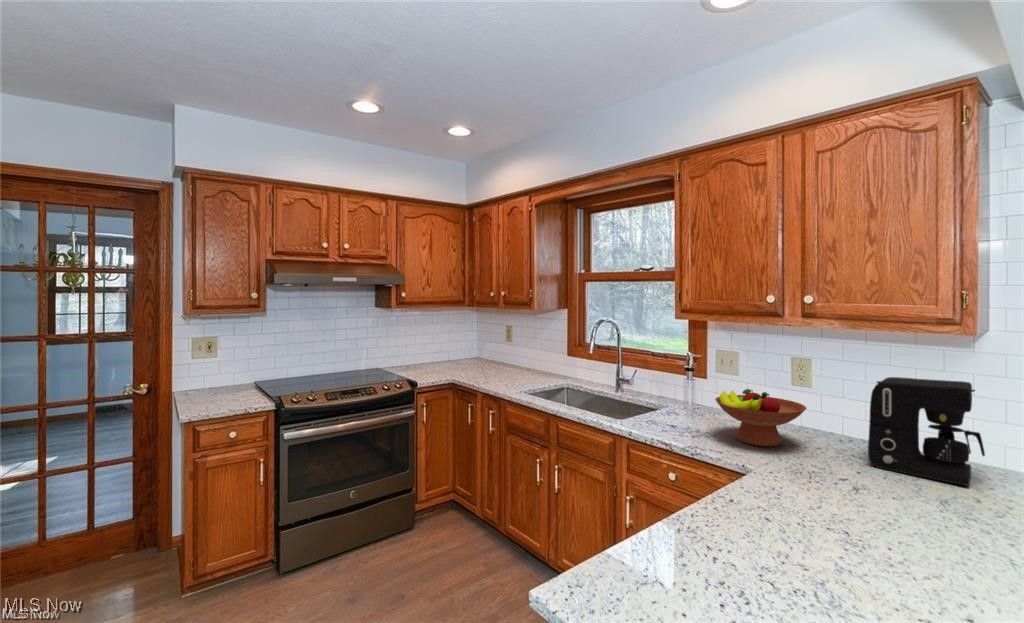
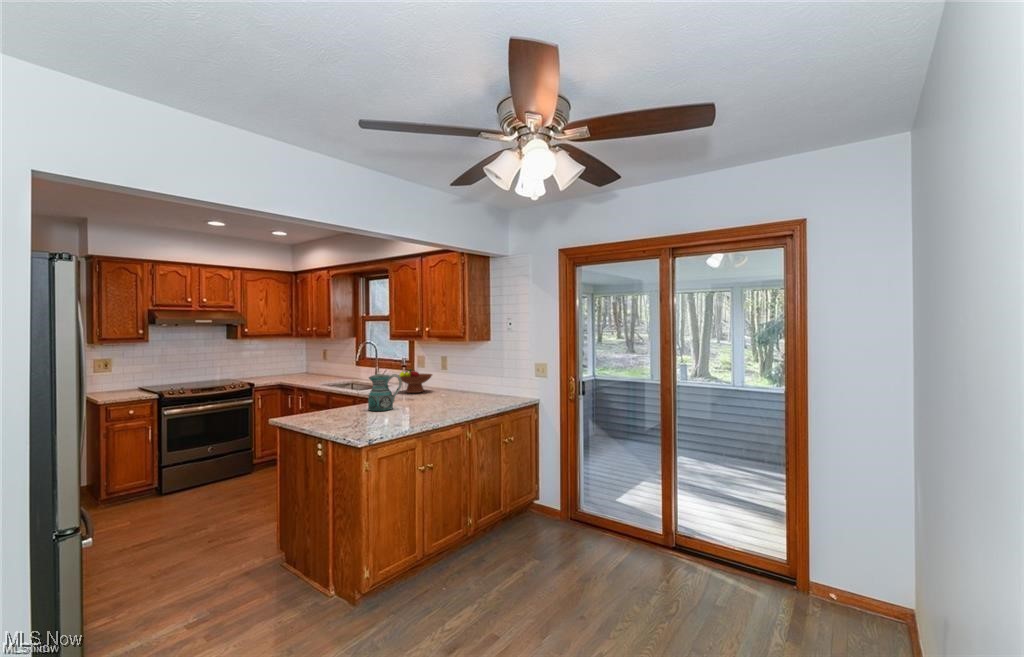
coffee maker: present [868,377,985,485] -> none [445,360,481,397]
ceramic pitcher: none [779,439,896,574] -> present [368,374,402,411]

